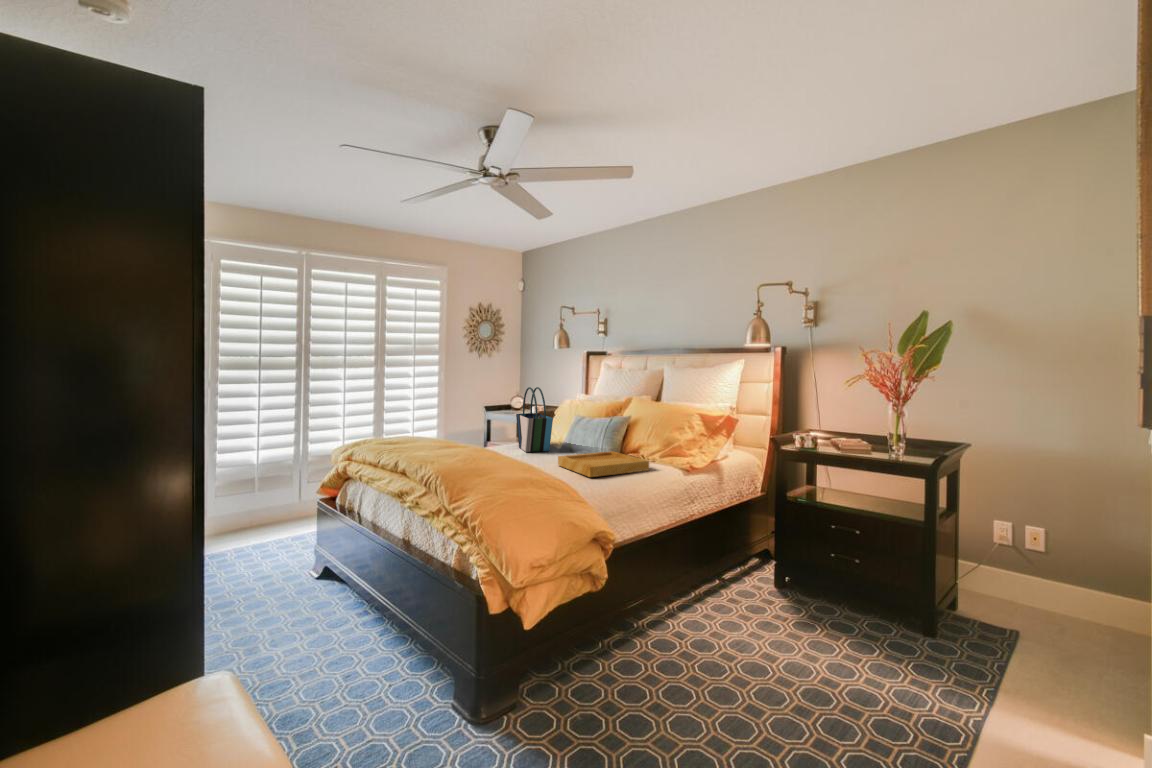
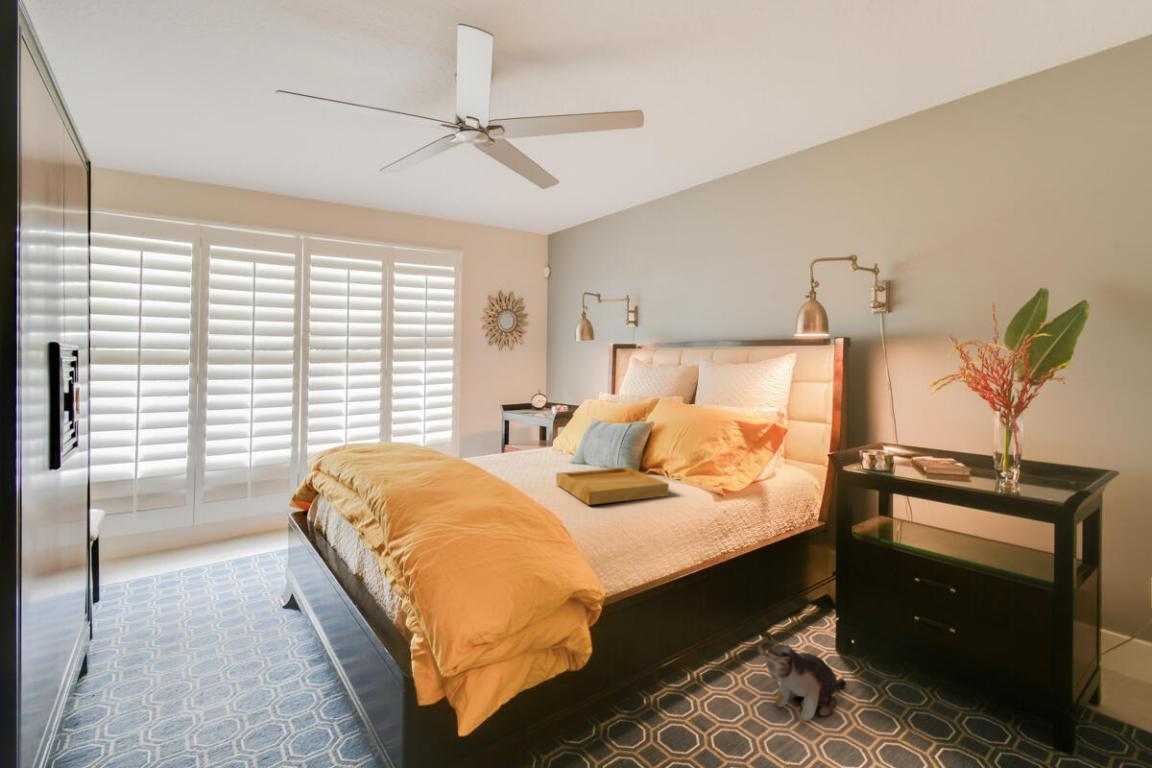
tote bag: present [516,387,553,452] -> none [520,386,558,464]
plush toy: none [719,575,783,629] -> present [758,644,846,721]

